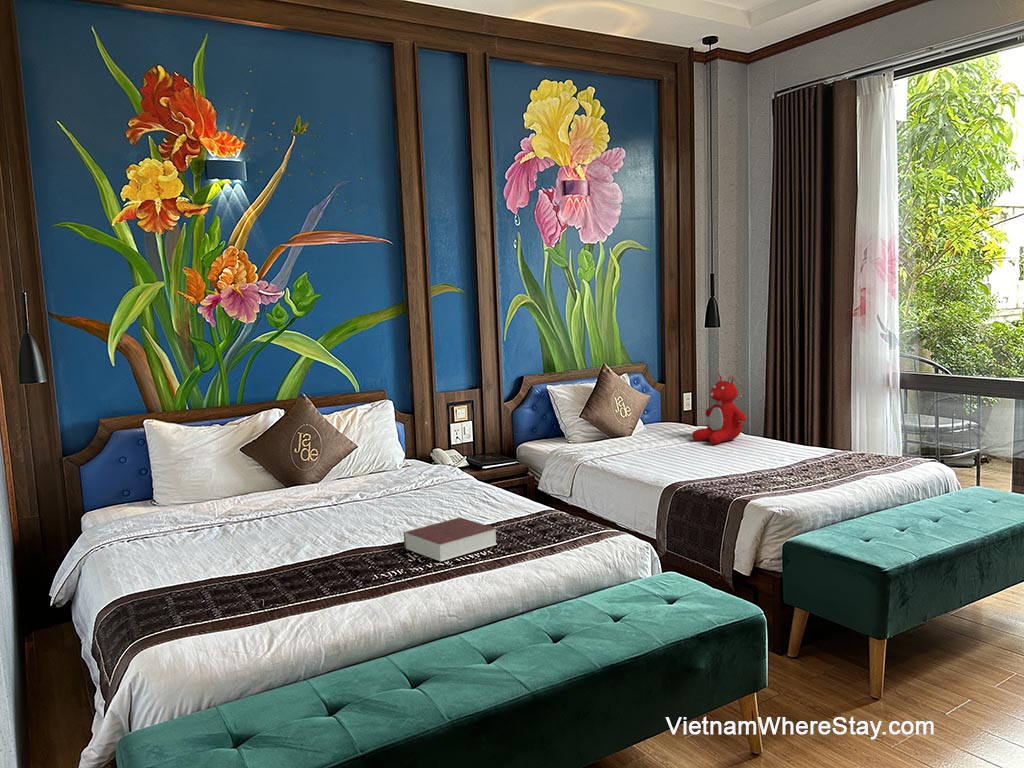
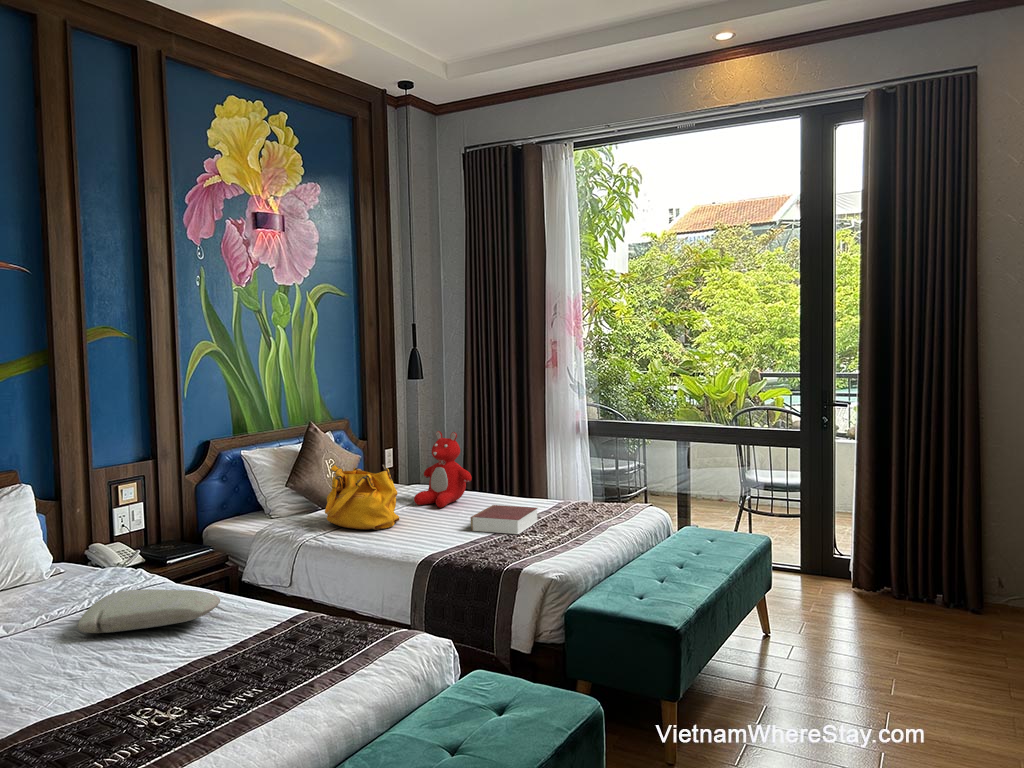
handbag: none [603,400,669,457] -> present [325,465,400,530]
pillow: none [398,480,491,506] -> present [78,590,220,633]
book: present [404,517,497,561] -> present [471,505,538,534]

